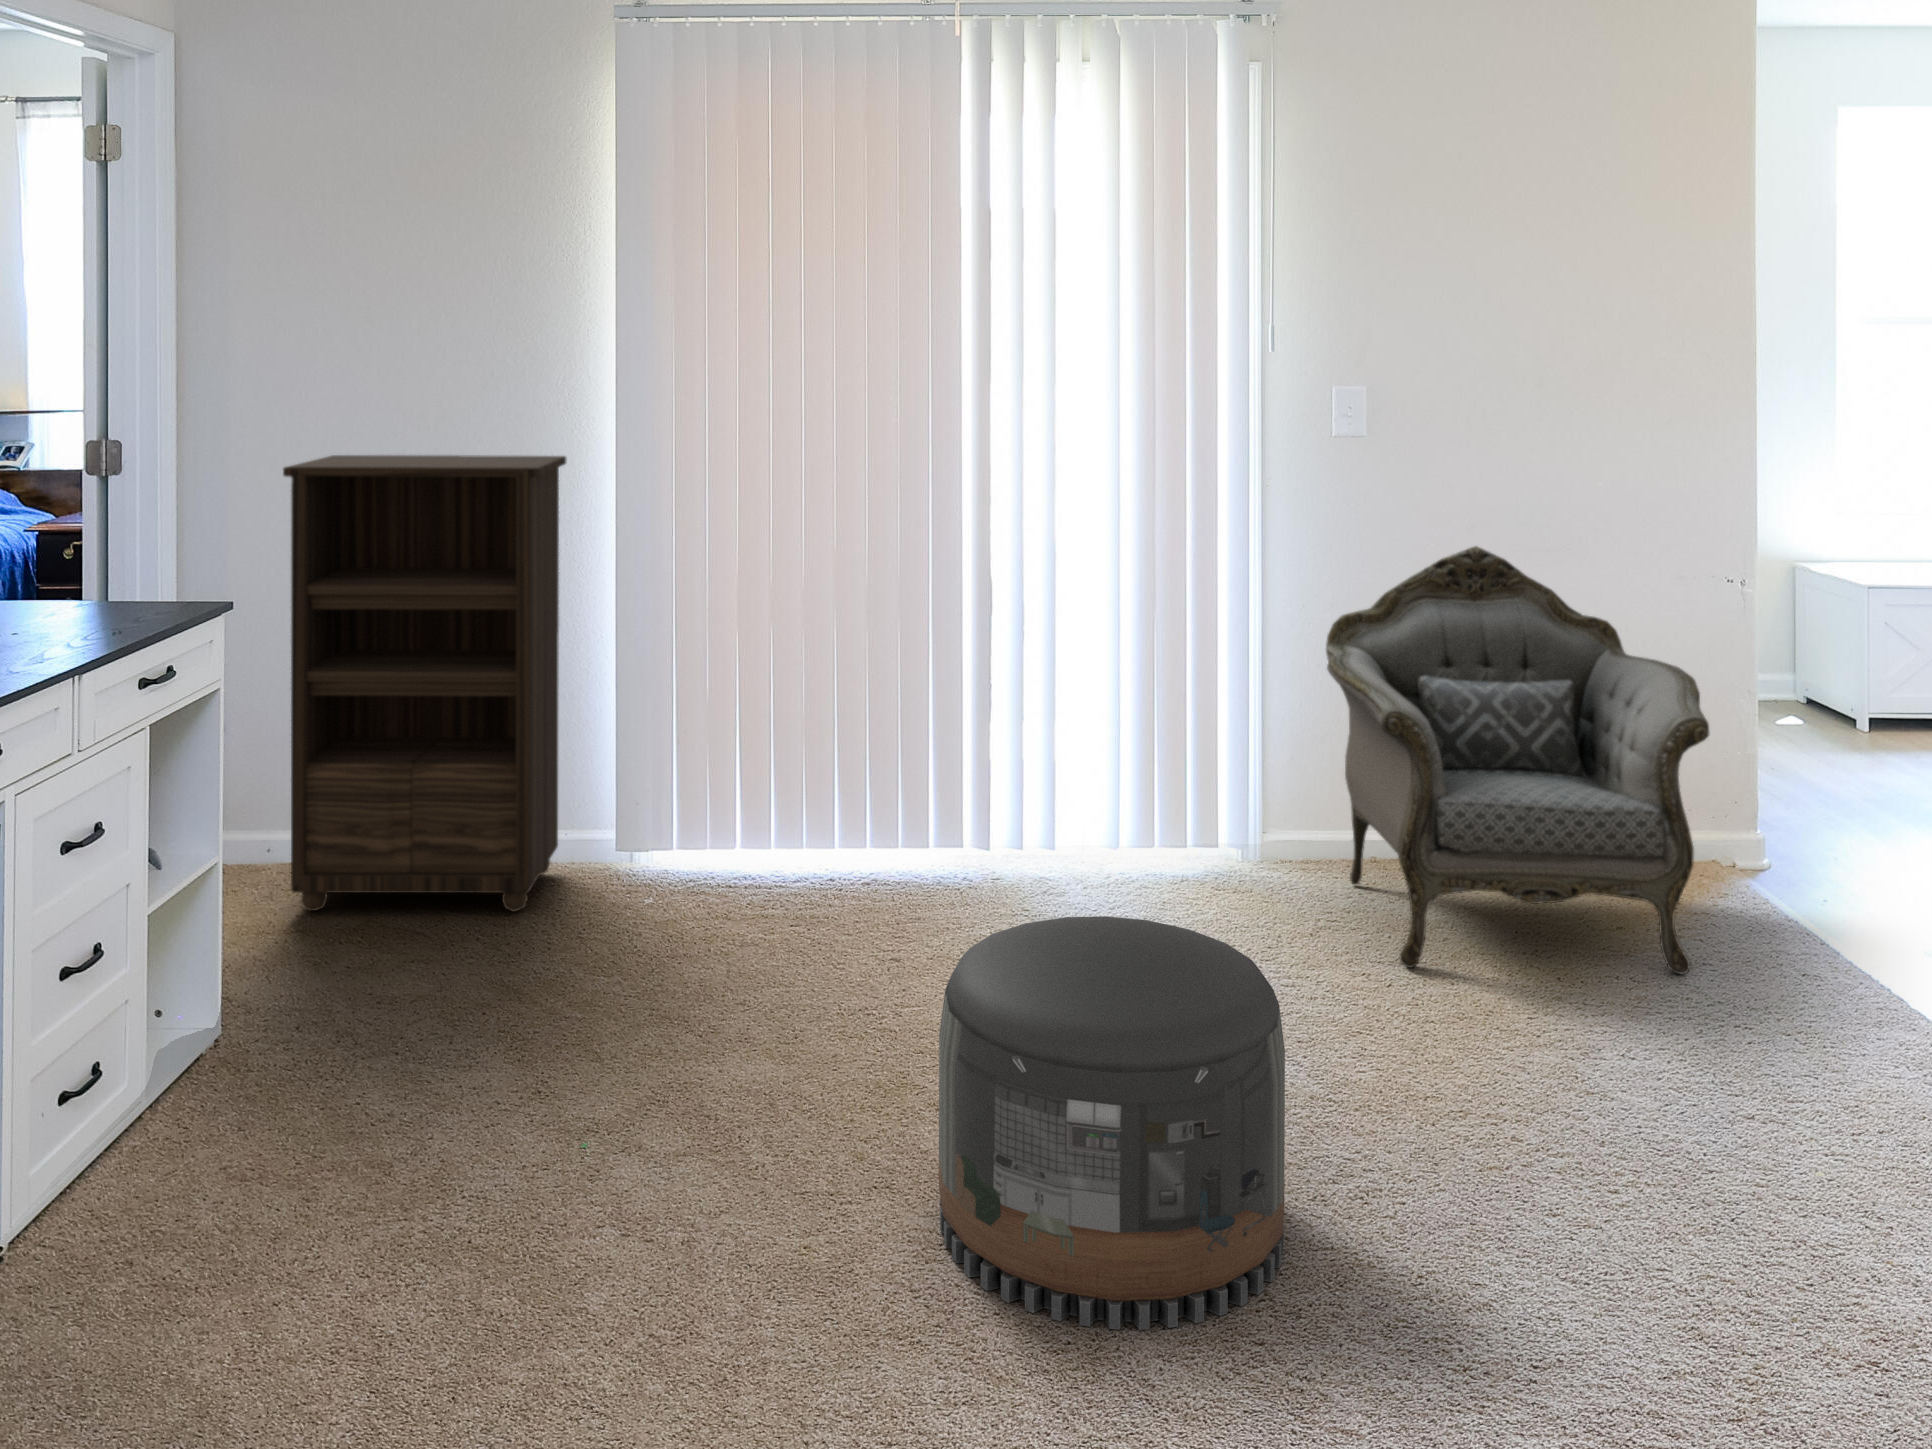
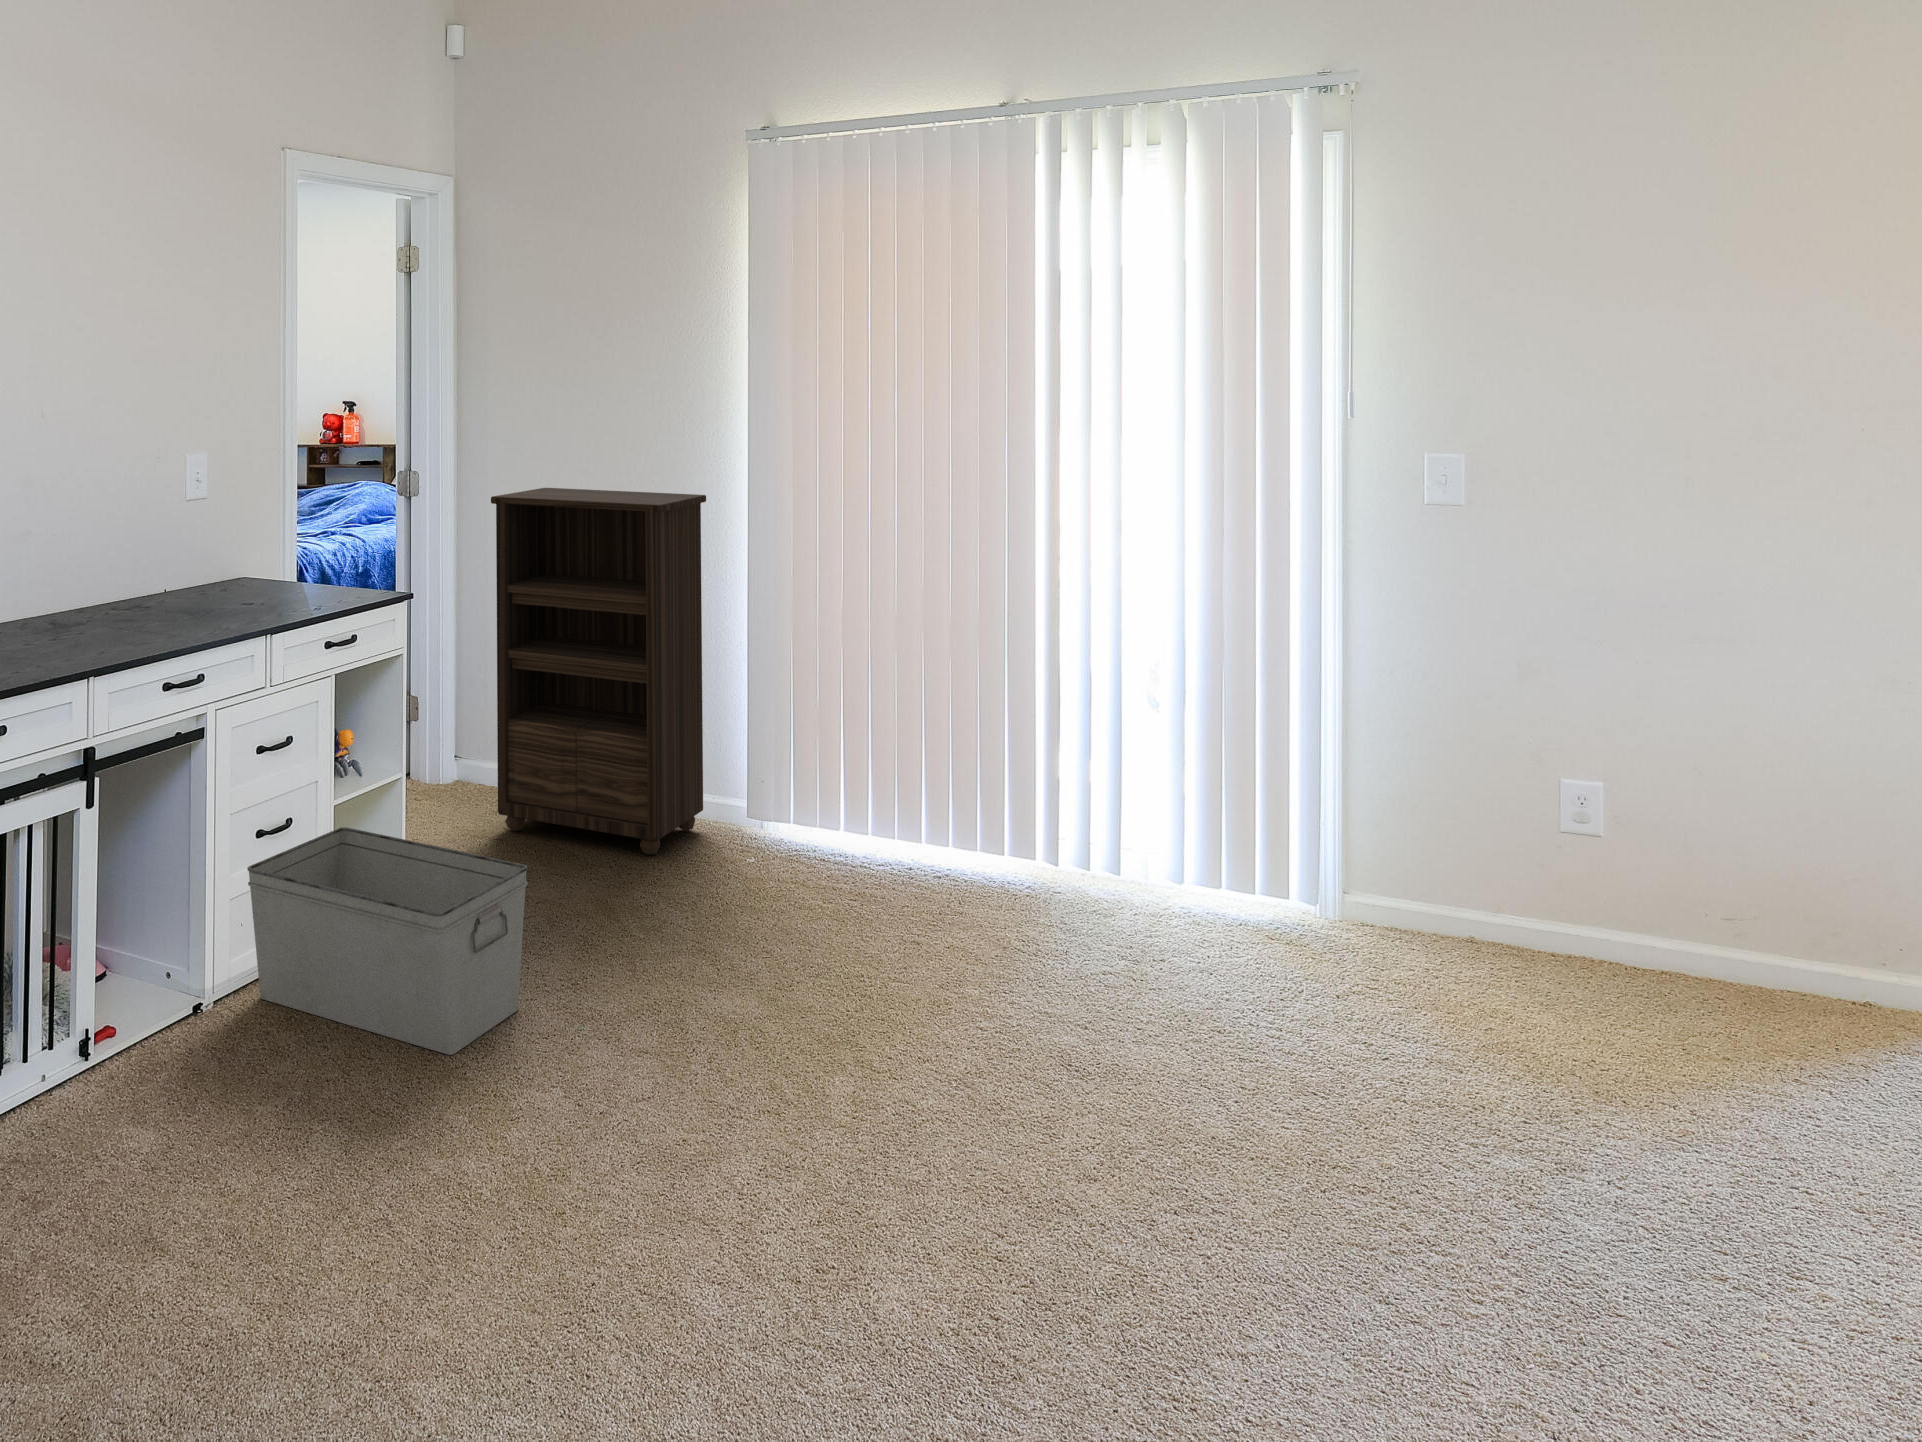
armchair: present [1326,546,1709,974] -> none [1369,627,1819,1122]
pouf: present [939,916,1285,1330] -> none [783,918,1085,1279]
storage bin: none [70,939,493,1221] -> present [247,827,528,1055]

